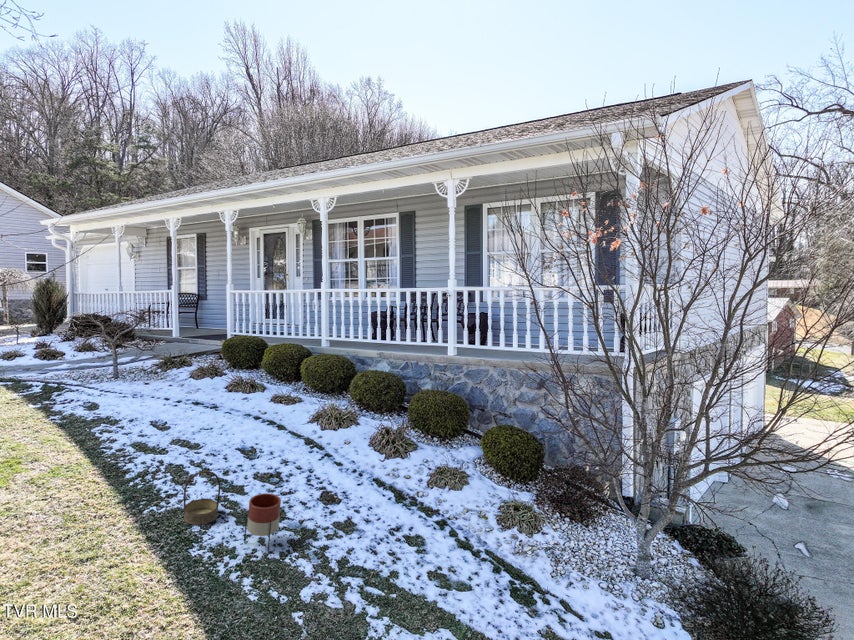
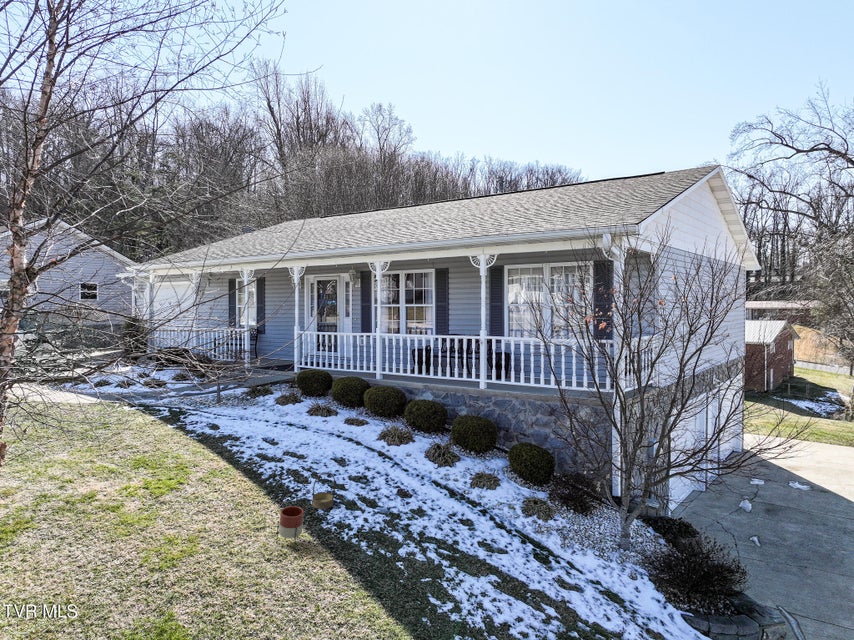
planter: present [244,493,281,552] -> present [276,506,304,550]

